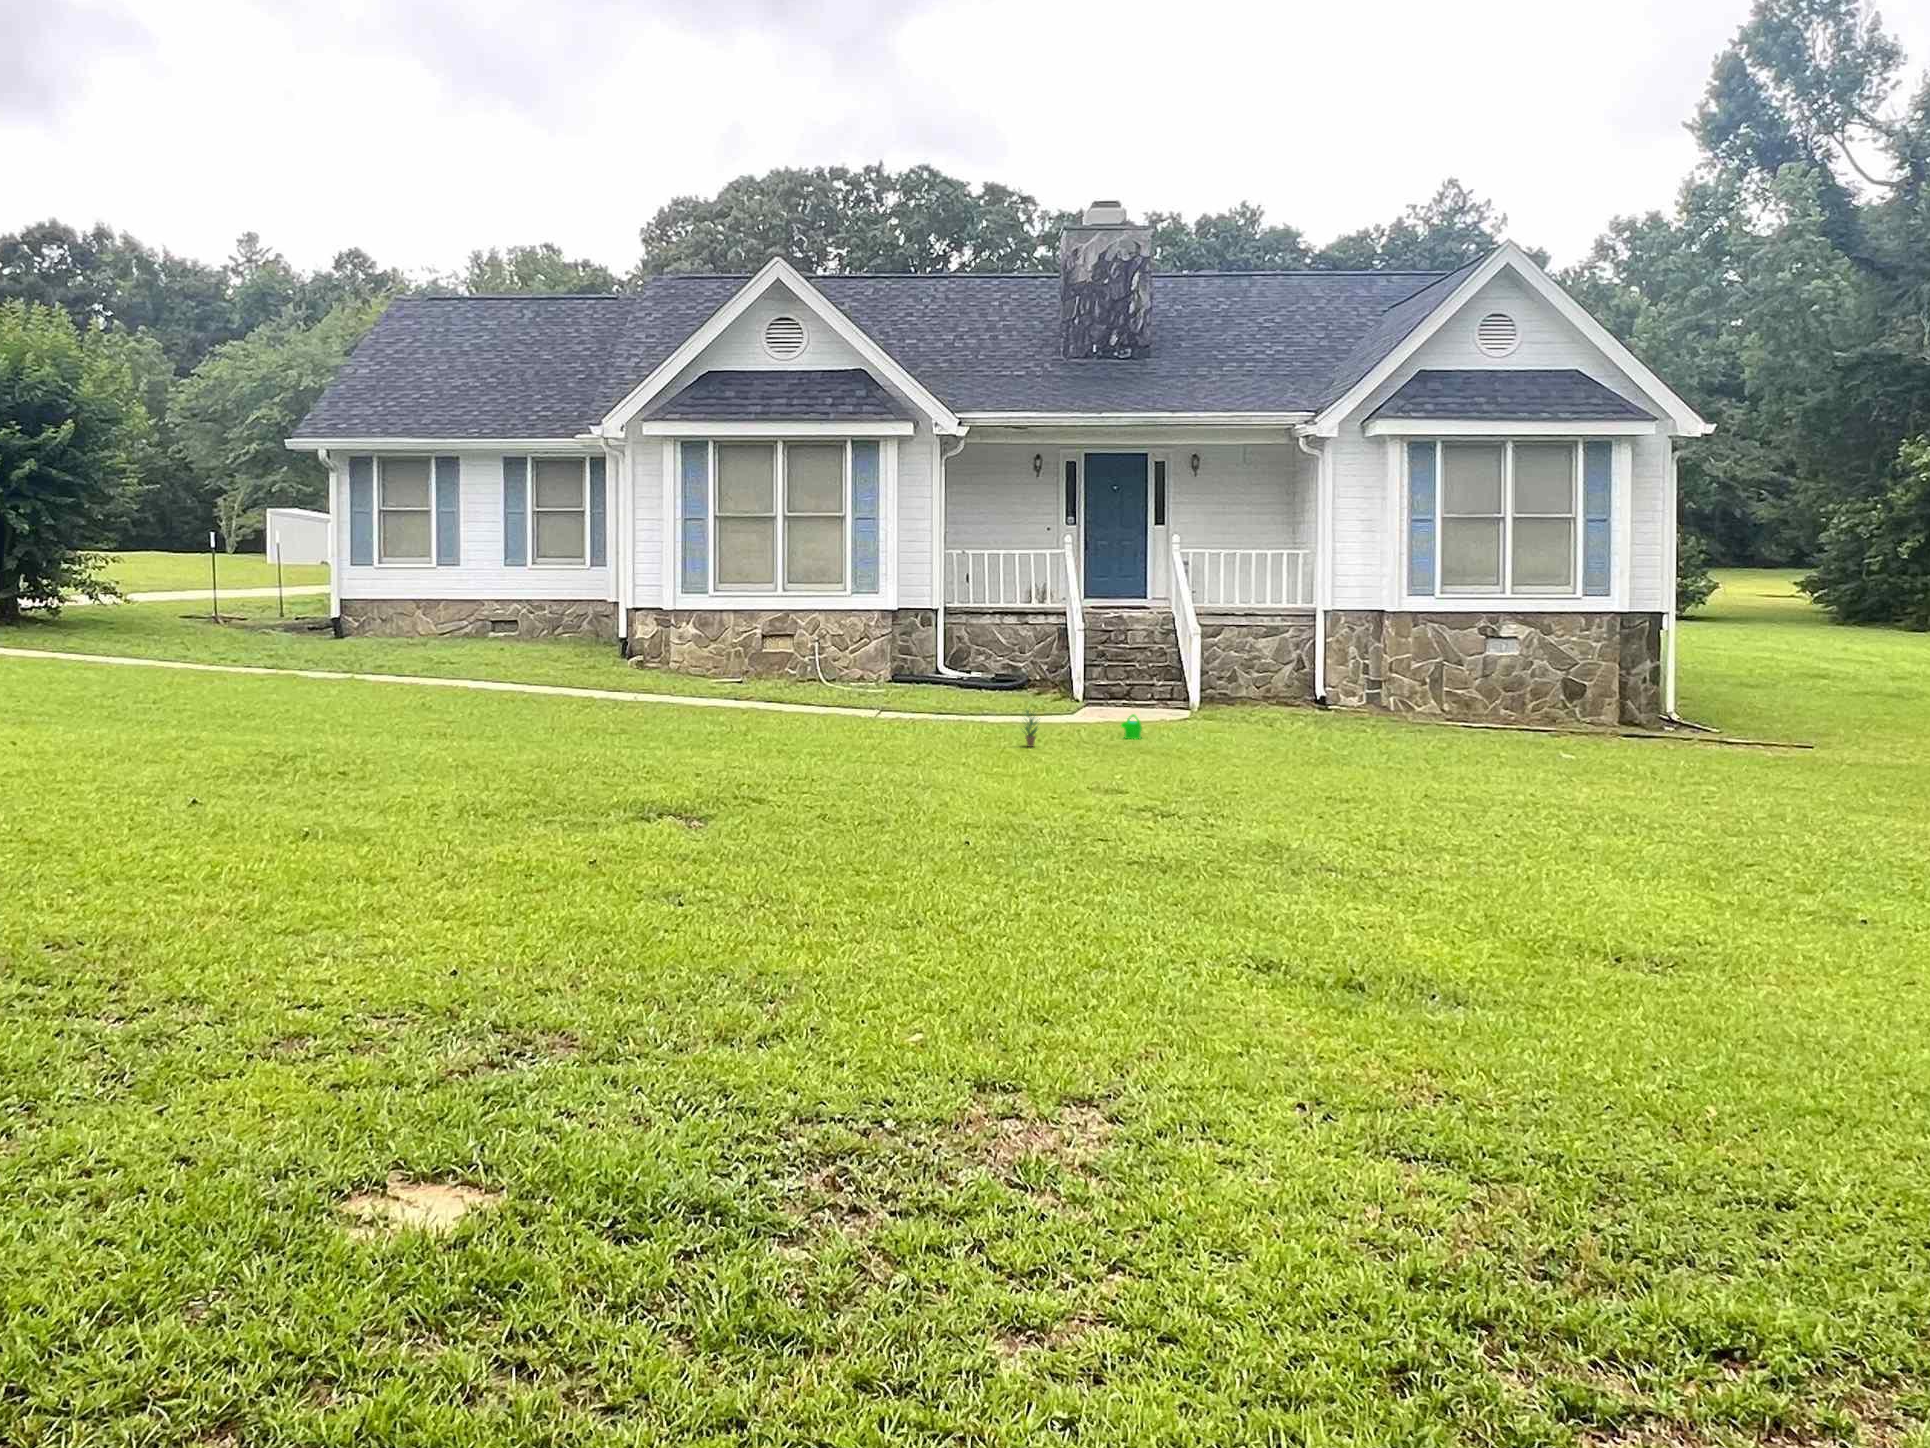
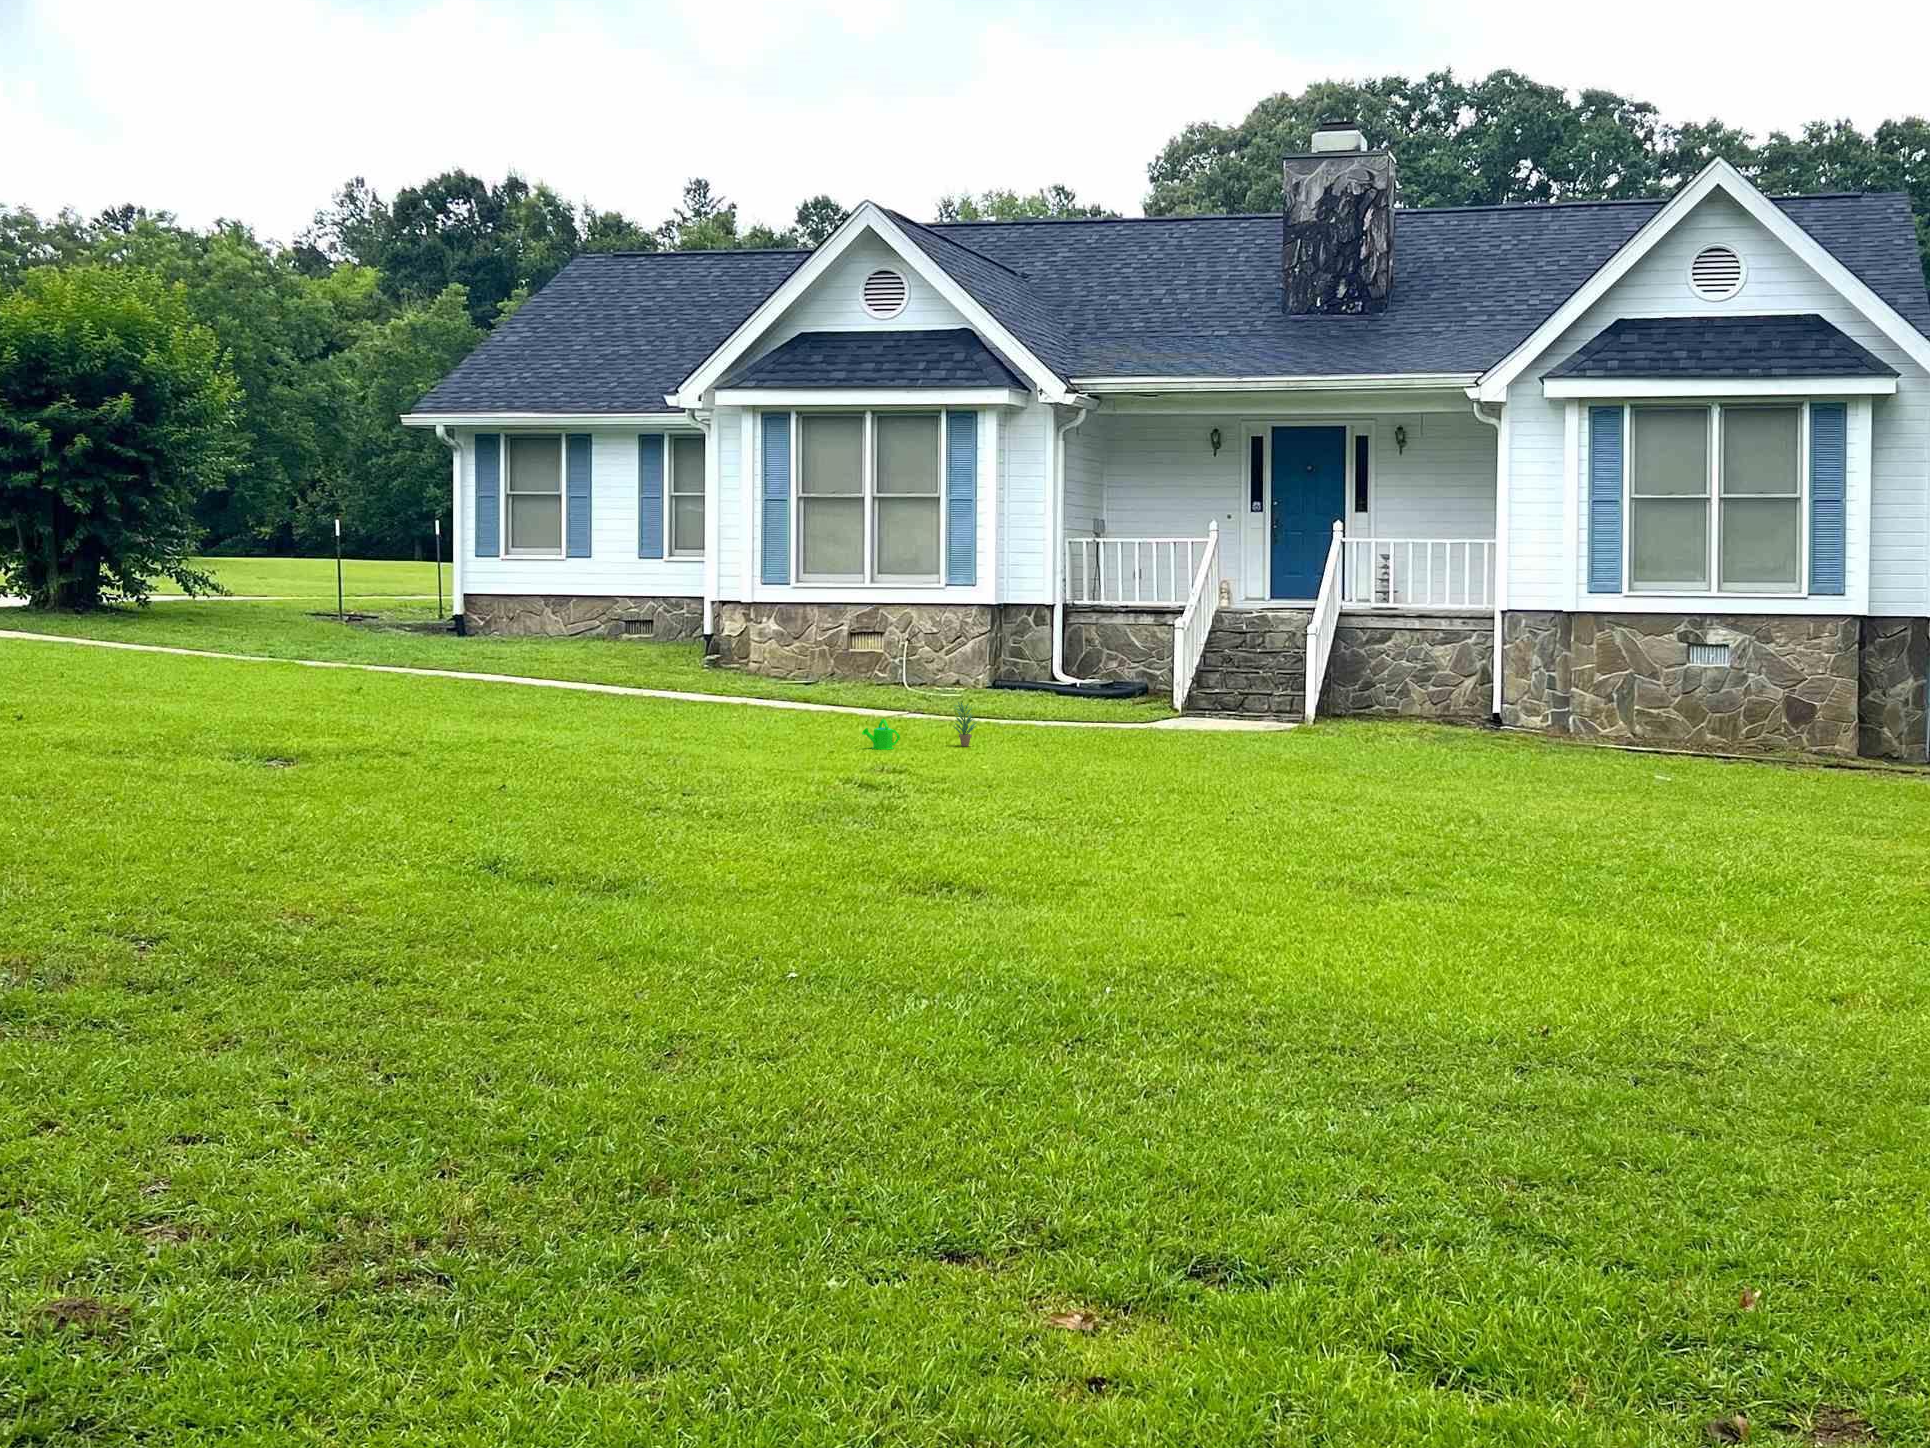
watering can: present [1121,714,1142,739] -> present [862,719,900,750]

